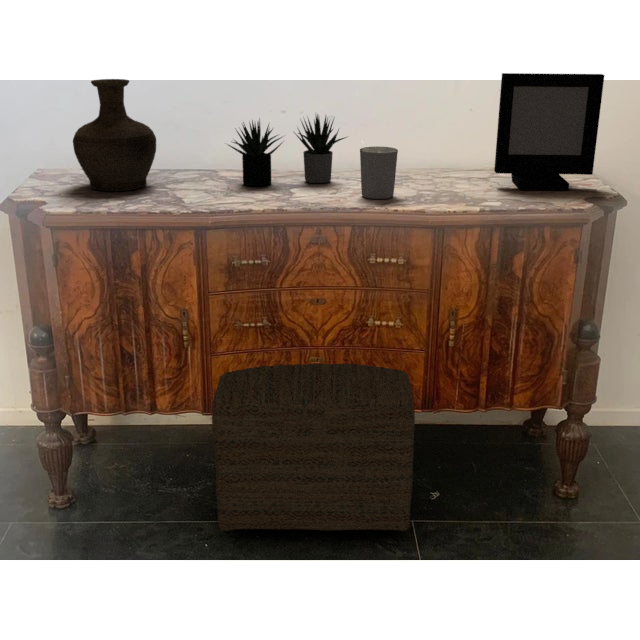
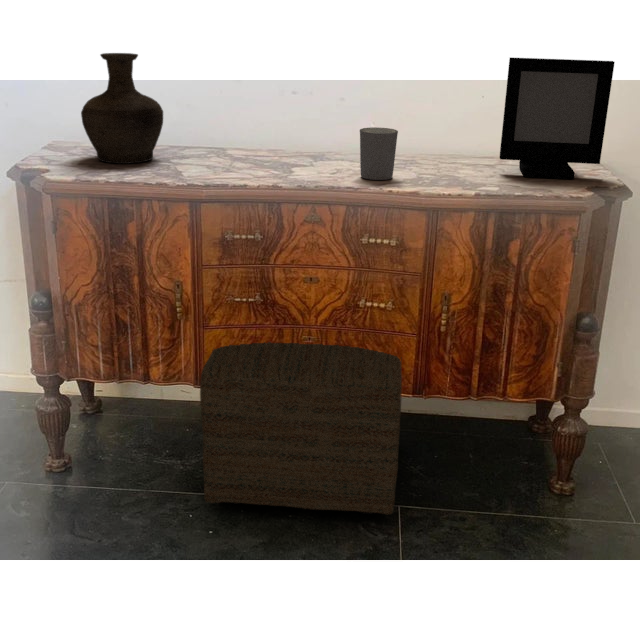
succulent plant: present [229,115,346,186] -> none [230,91,356,164]

